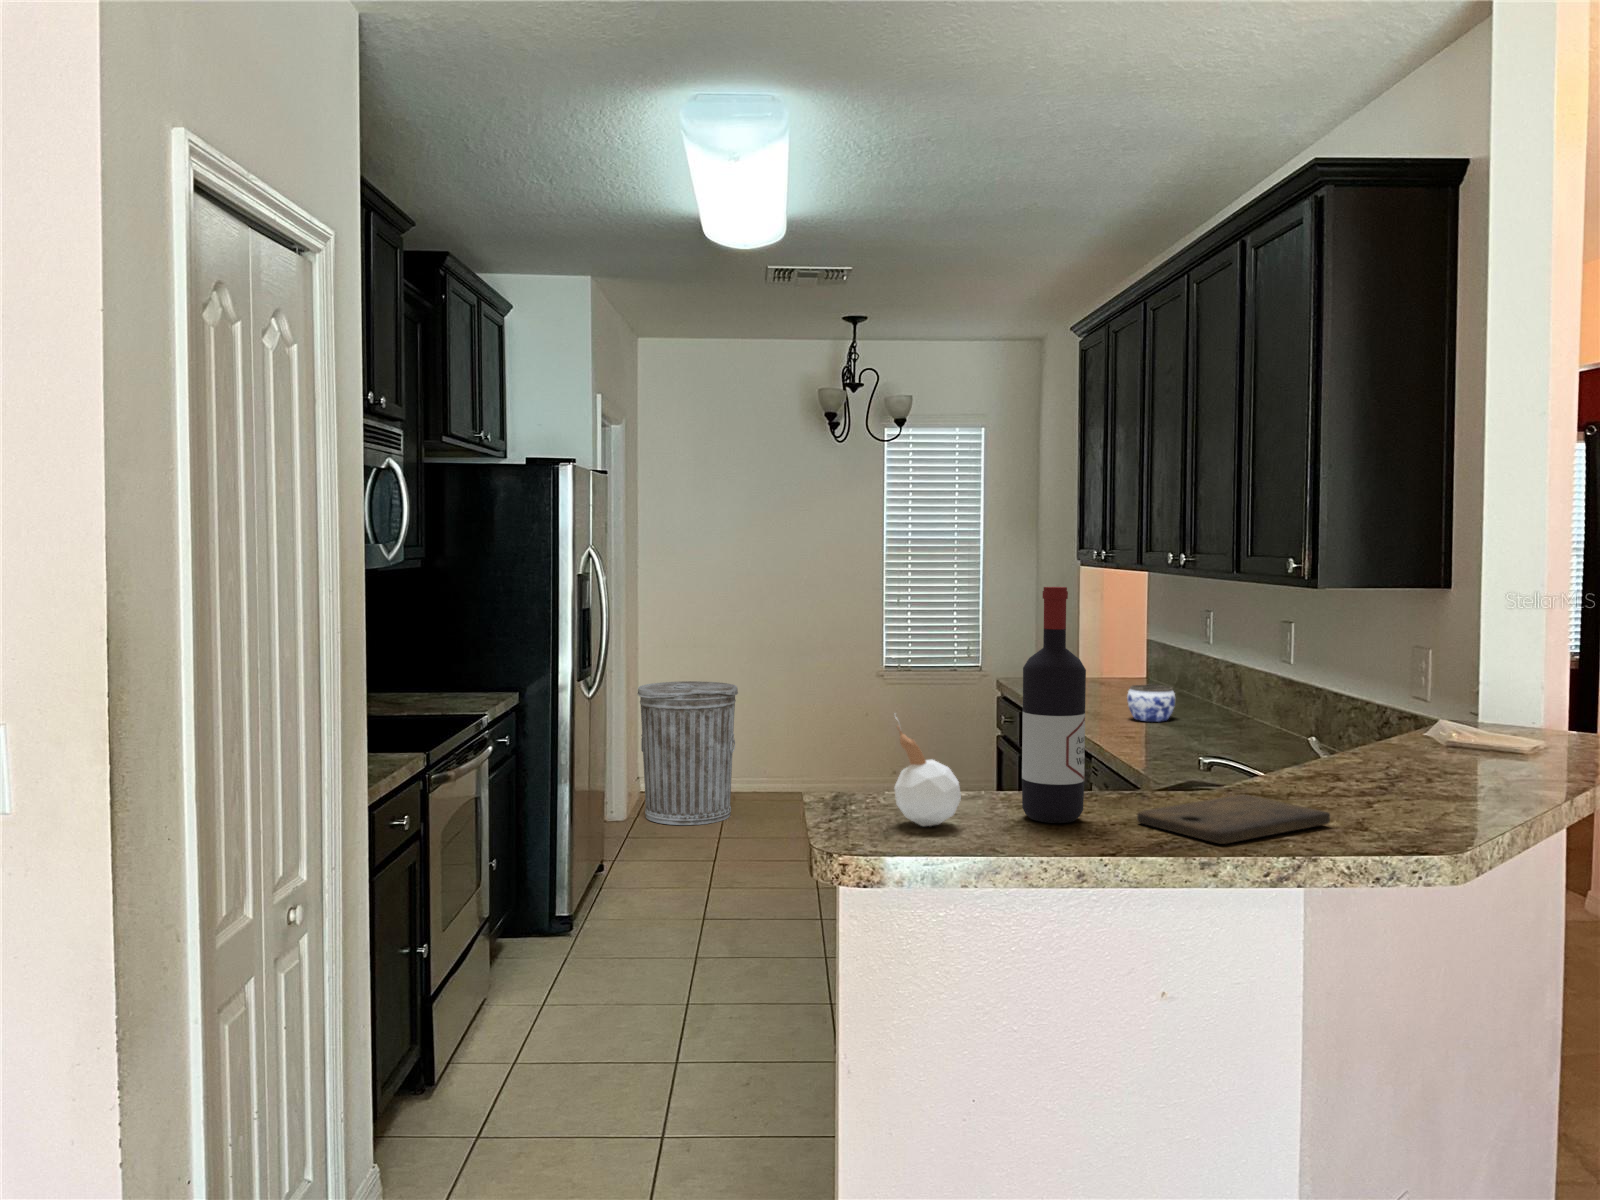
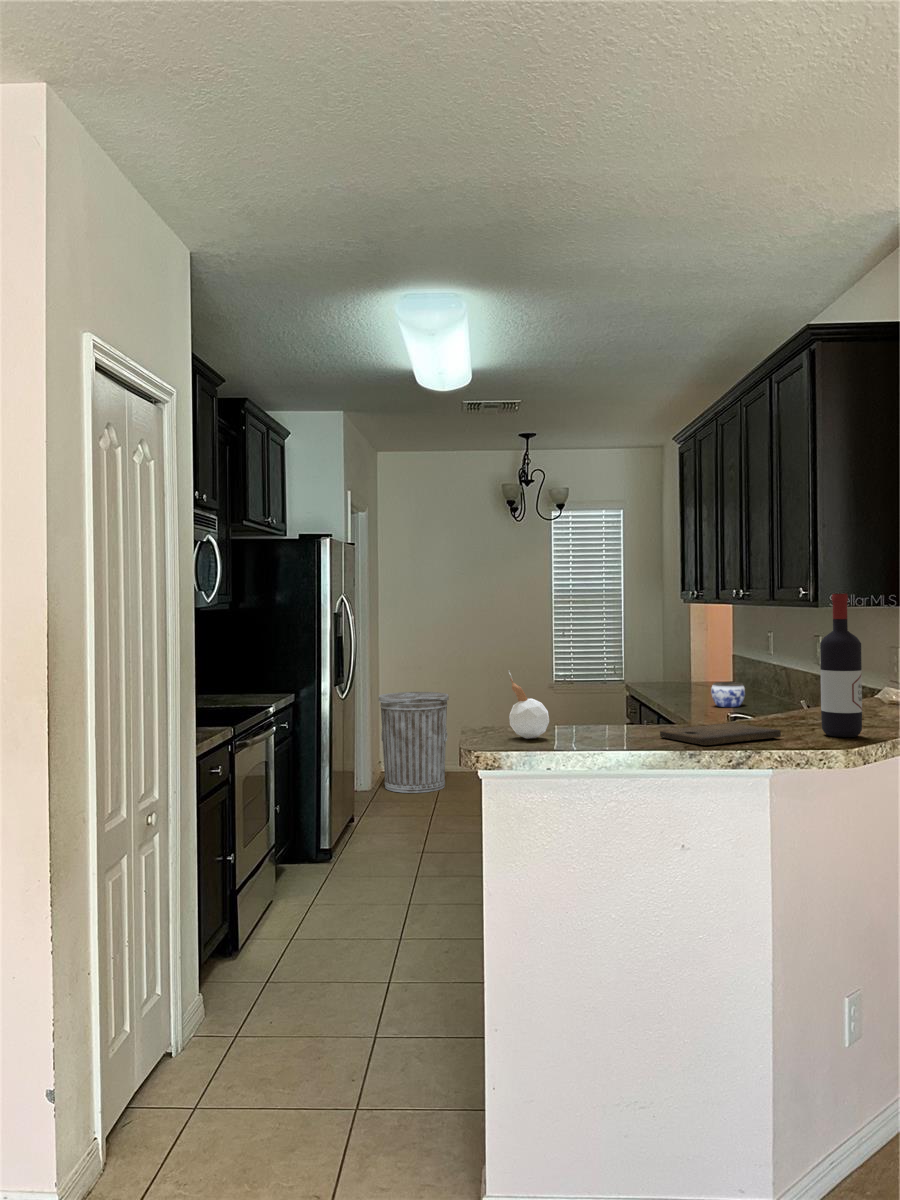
wine bottle: present [1022,587,1086,823] -> present [820,594,862,737]

